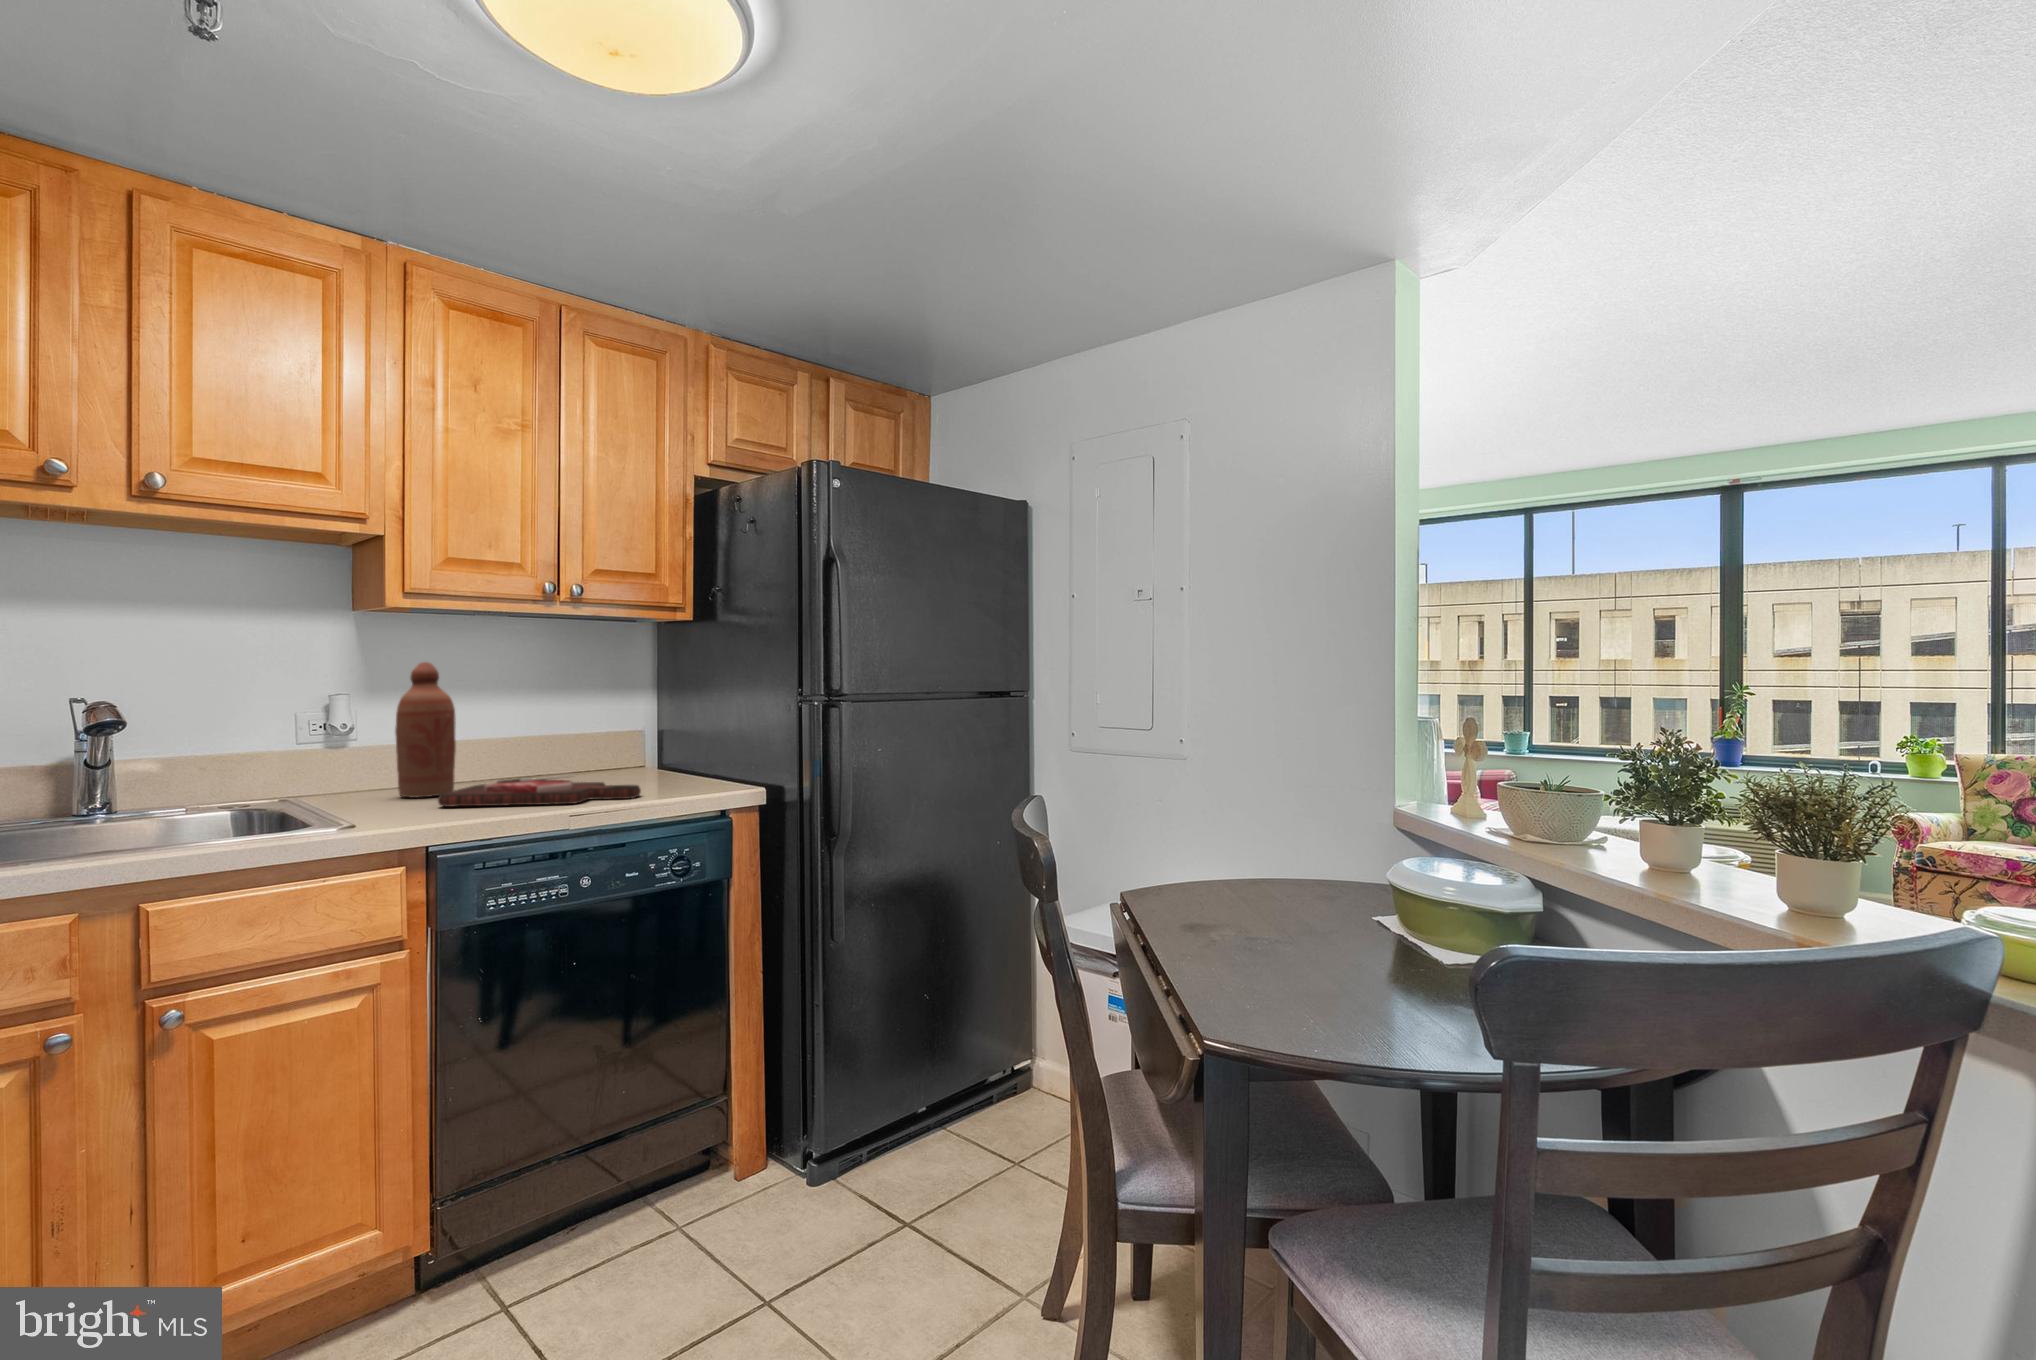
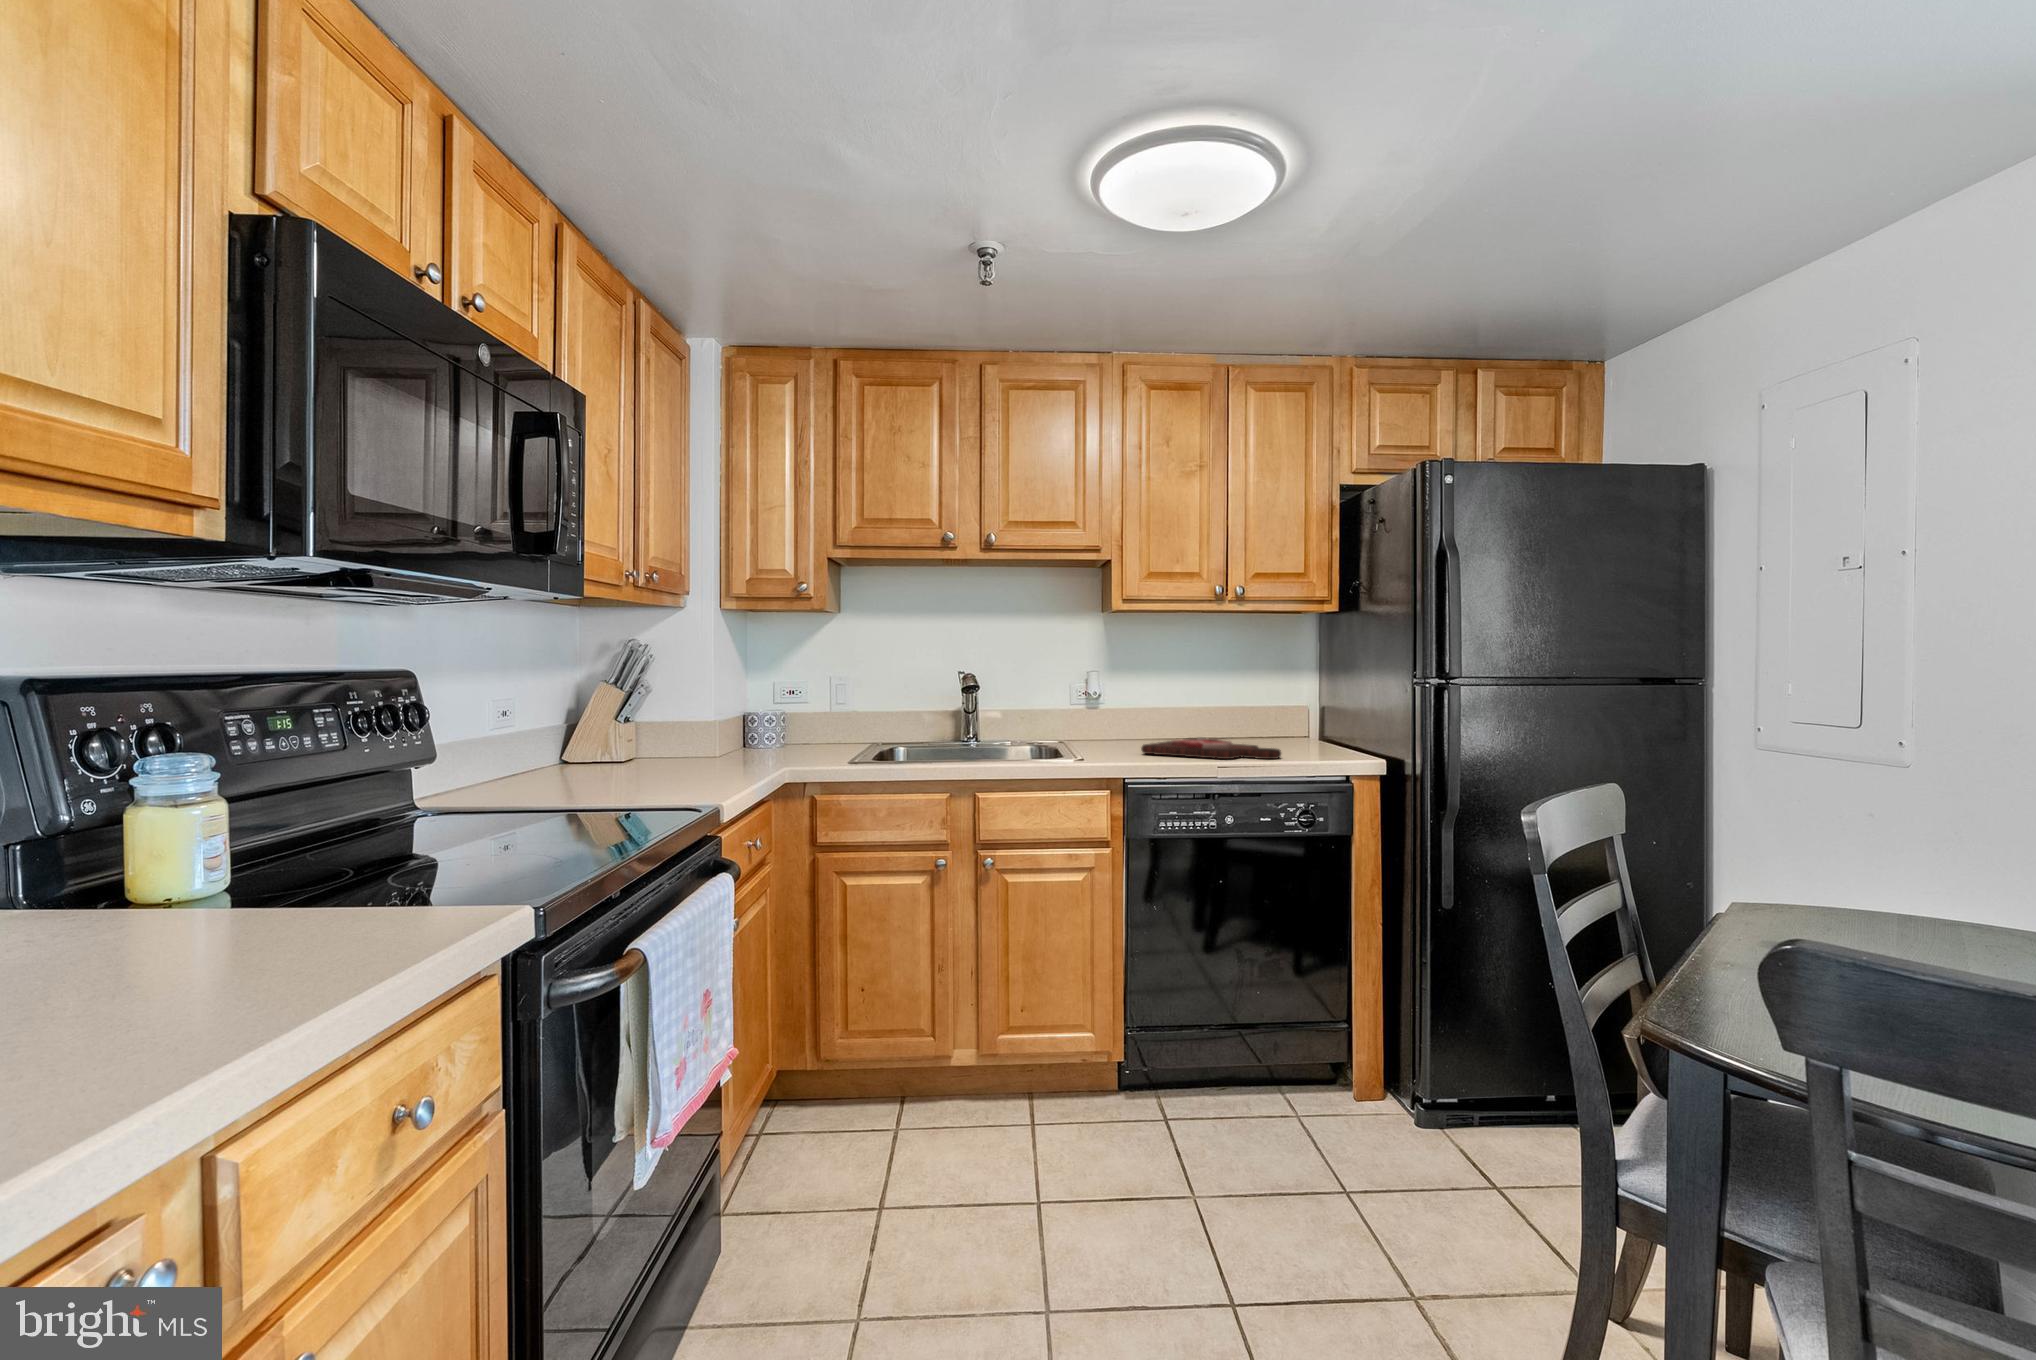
bottle: present [395,662,456,798] -> none [1125,649,1162,747]

